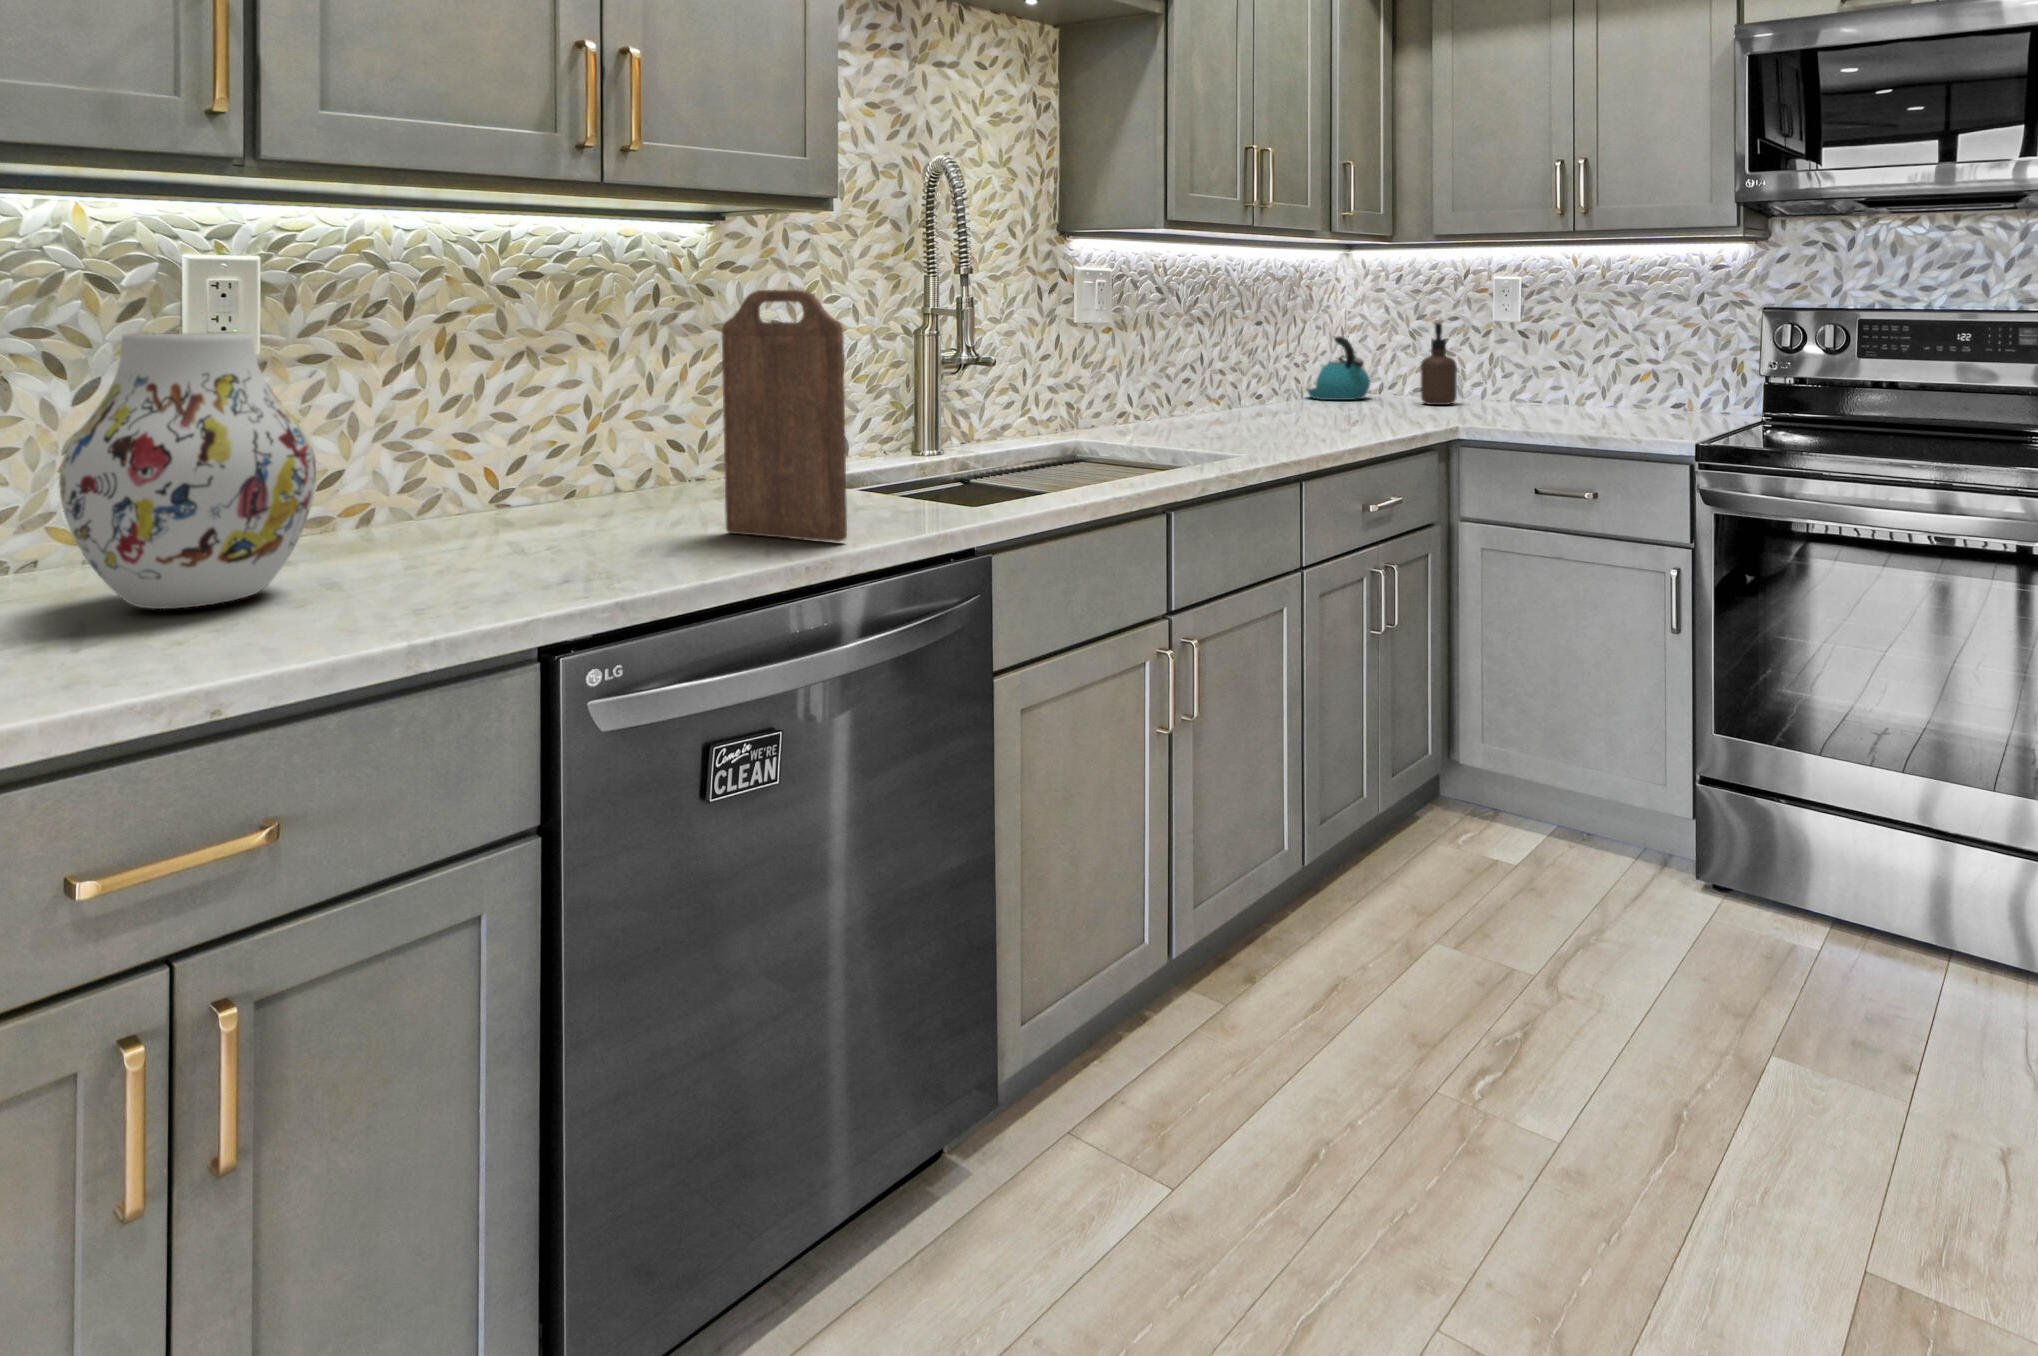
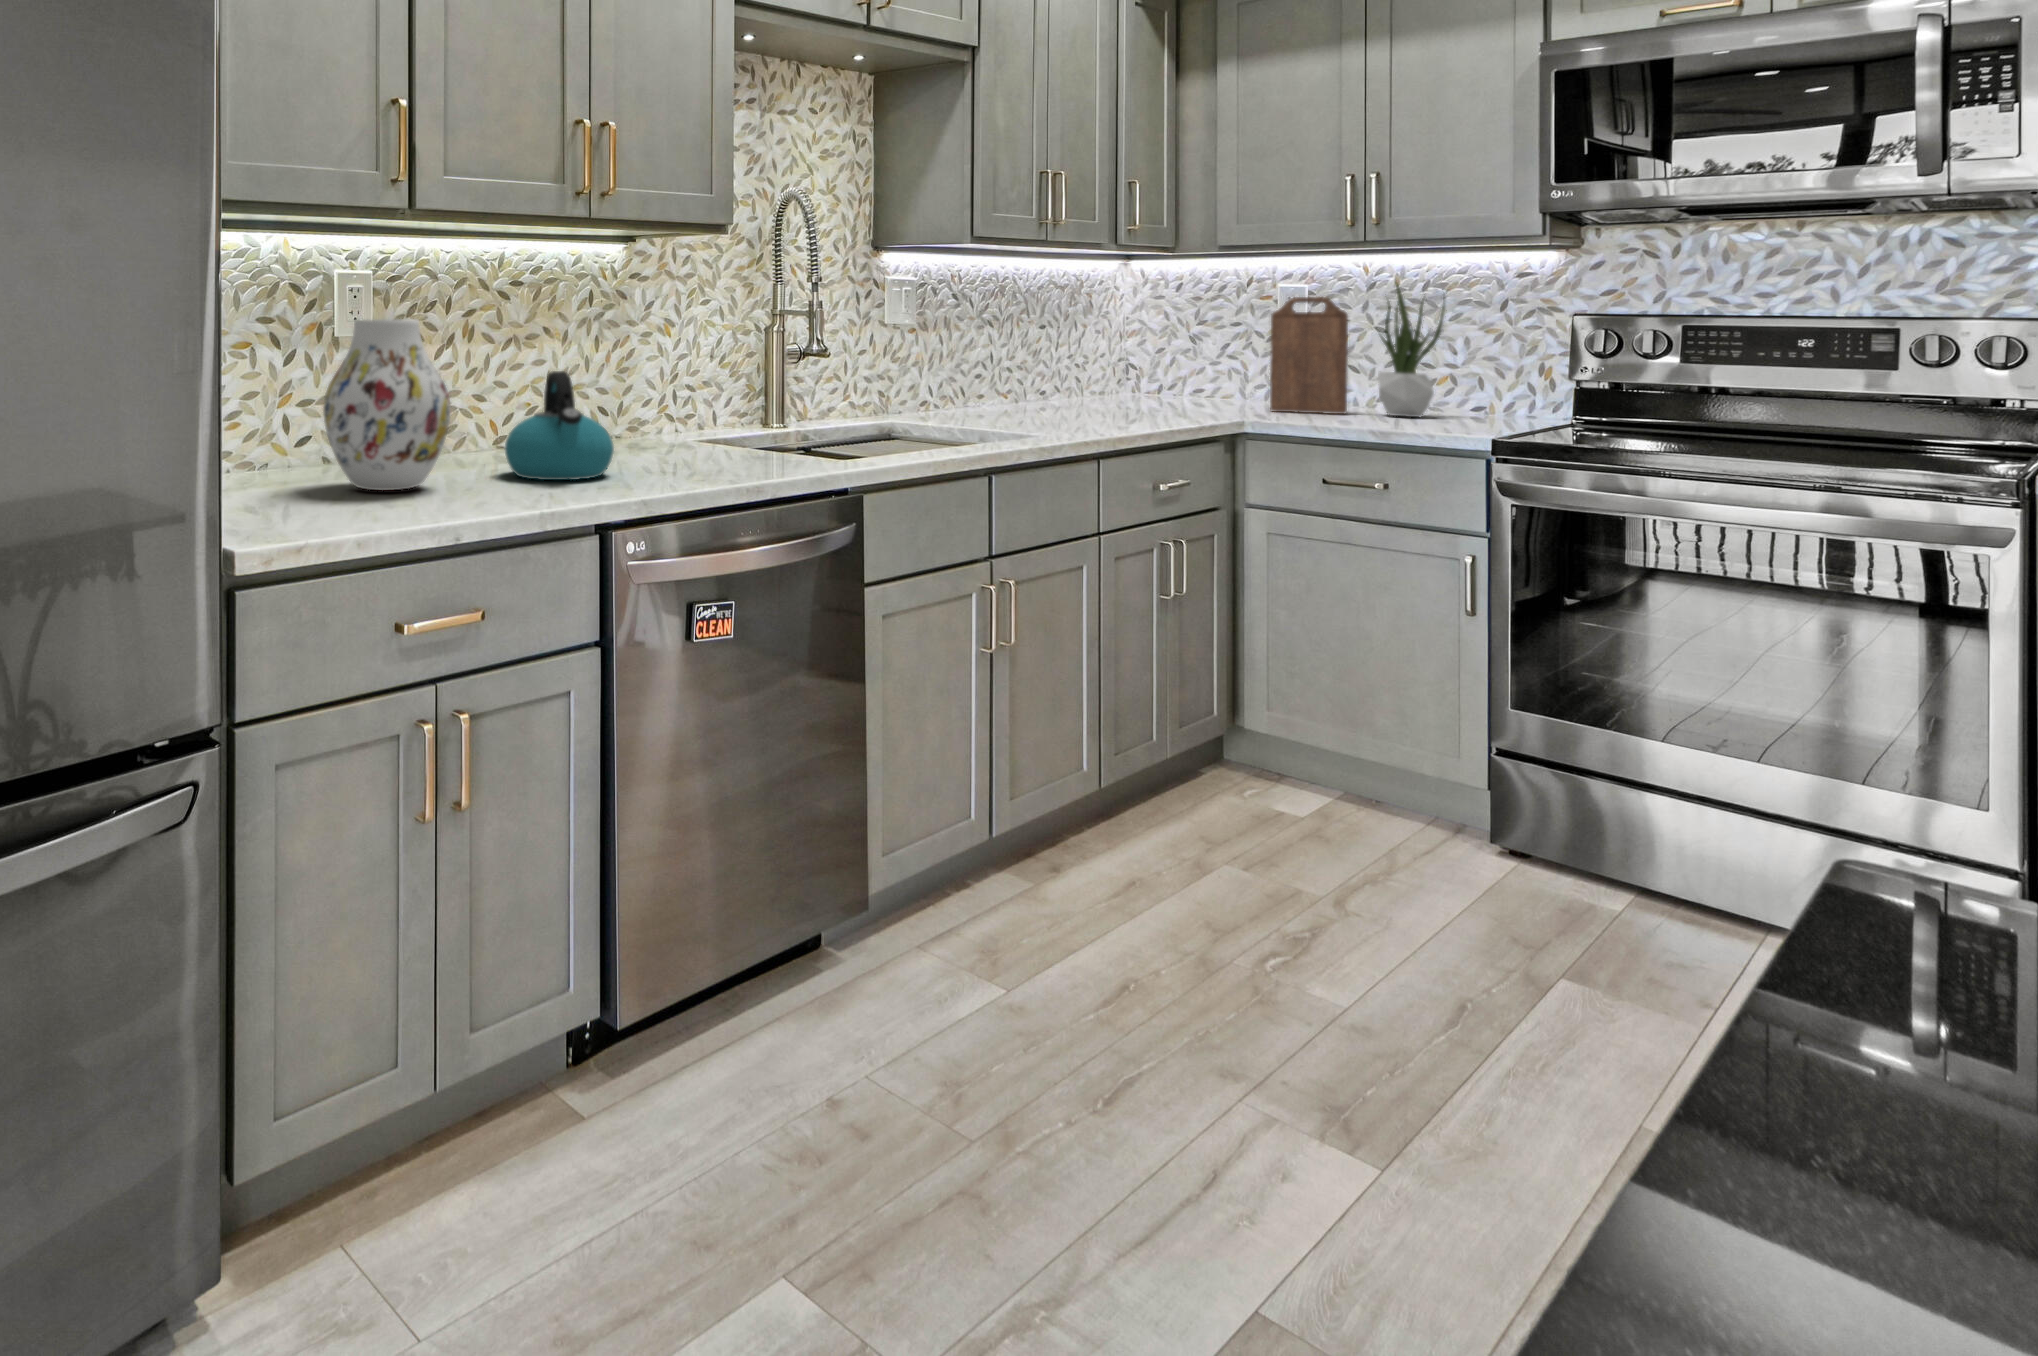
potted plant: none [1582,273,1647,414] -> present [1378,285,1445,417]
cutting board: present [722,290,847,542] -> present [1270,297,1348,414]
soap dispenser: present [1421,323,1457,405] -> none [1204,328,1242,406]
kettle: present [1307,336,1370,400] -> present [505,371,614,480]

